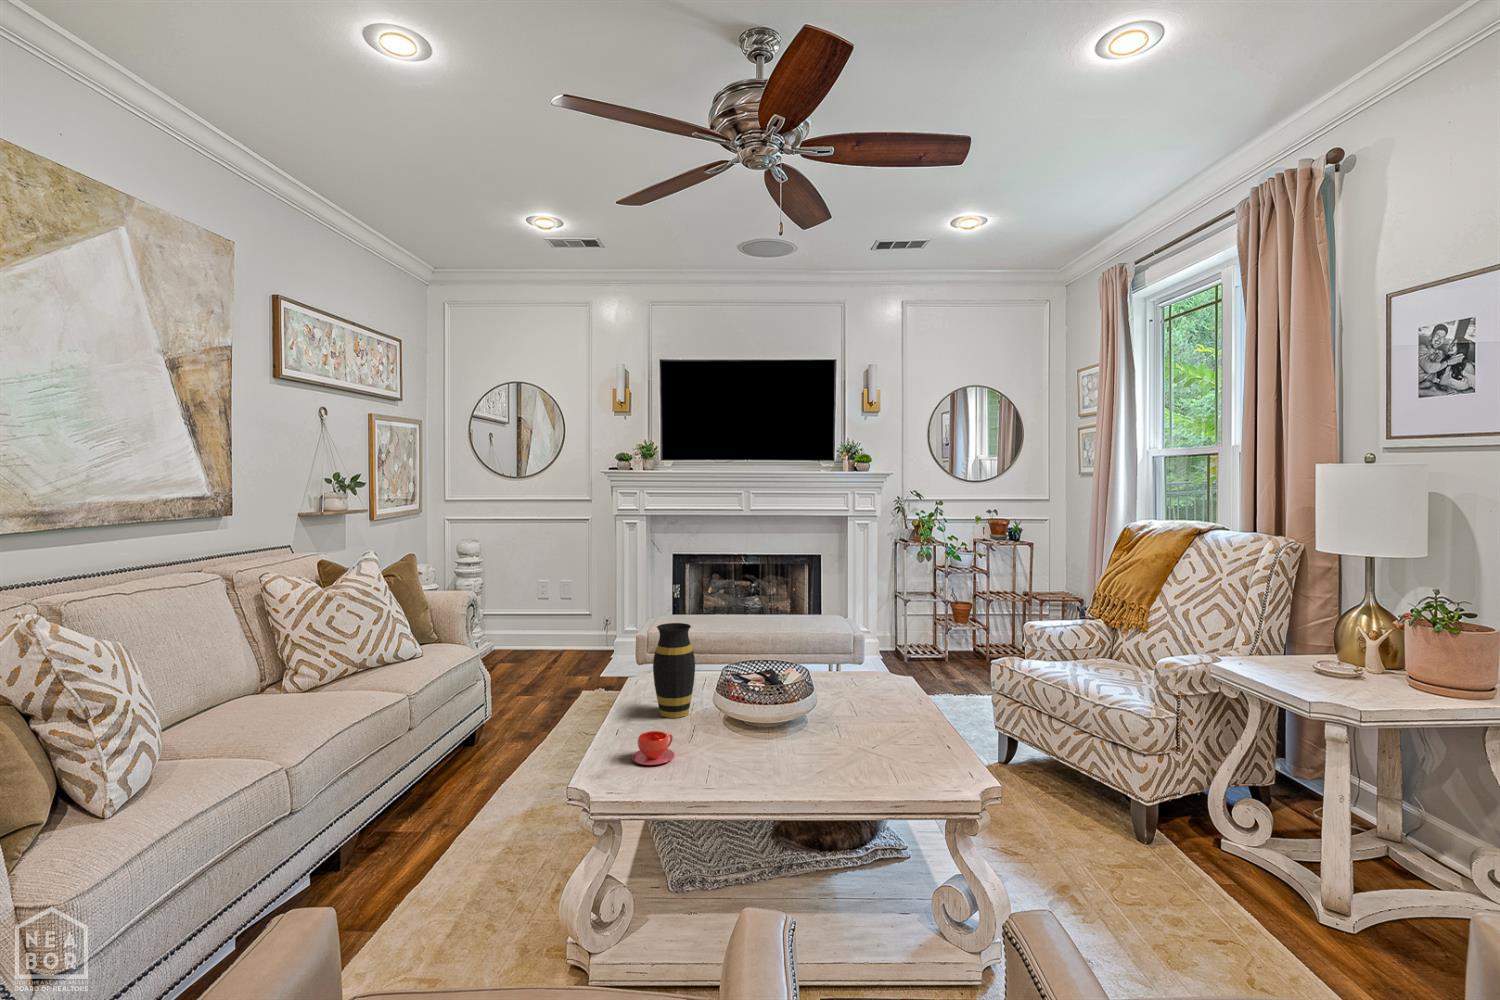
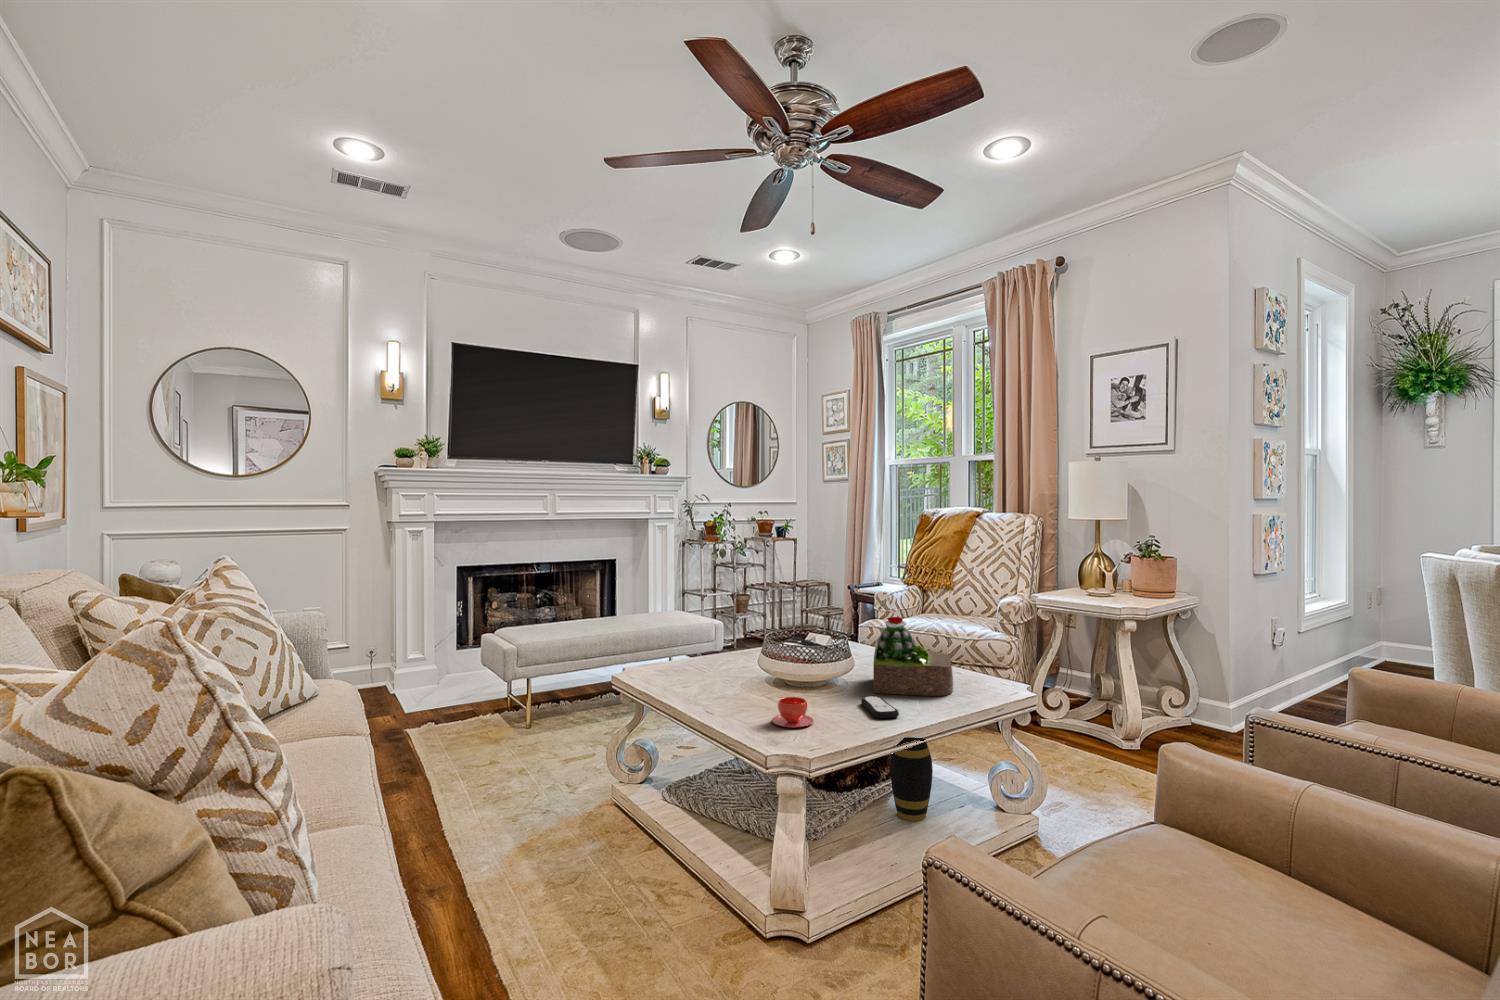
vase: present [653,623,695,718] -> present [890,737,933,821]
succulent plant: none [797,663,912,767] -> present [873,617,953,696]
remote control: none [731,748,776,779] -> present [861,696,899,719]

